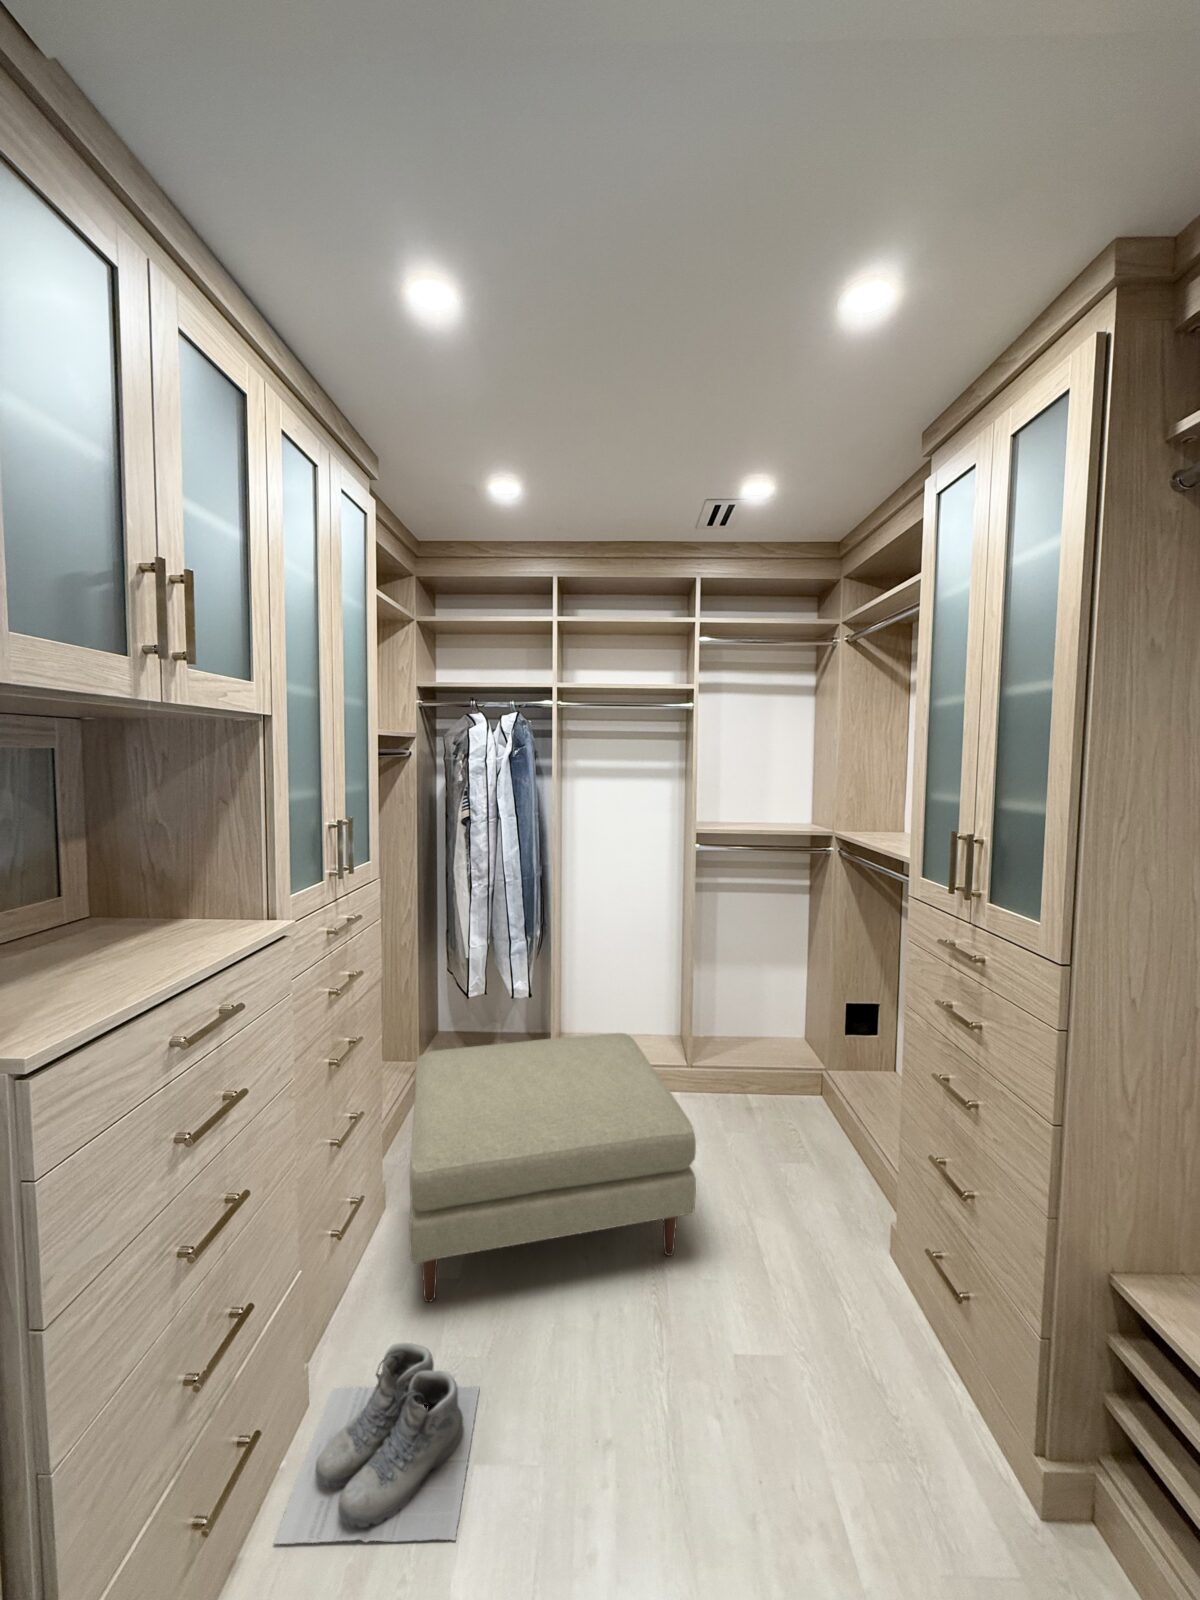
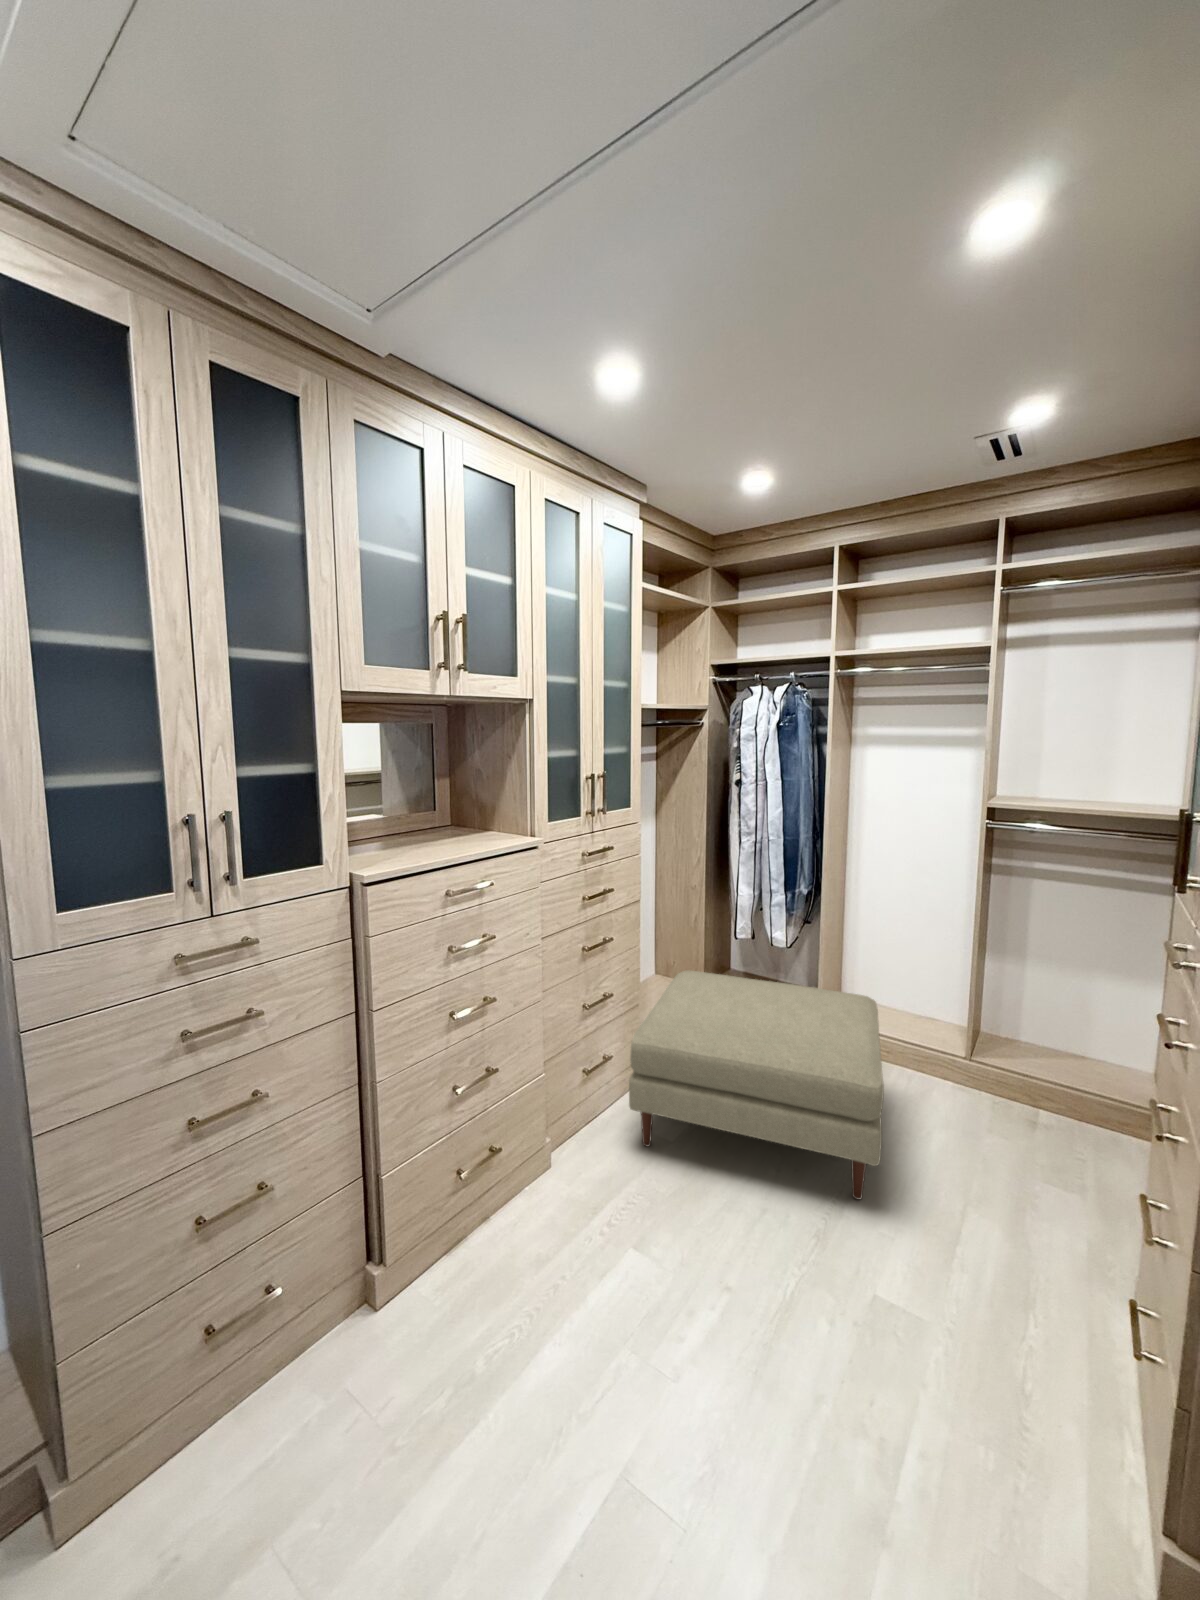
boots: present [274,1343,479,1544] -> none [507,1147,654,1276]

